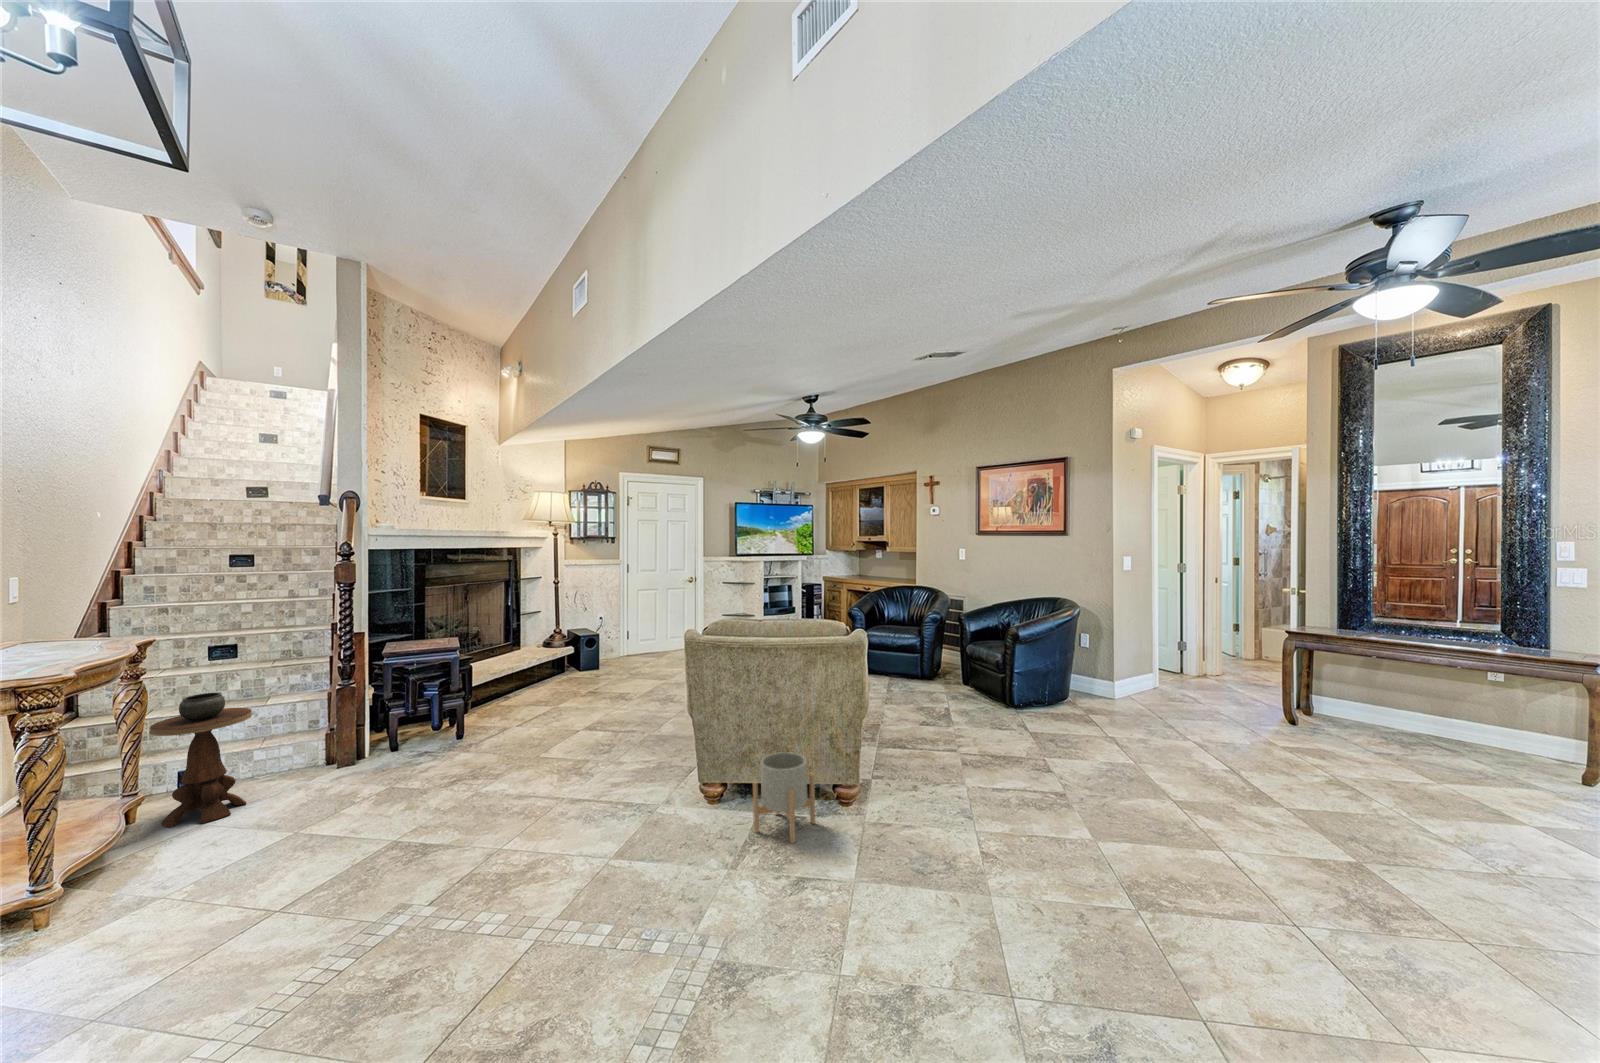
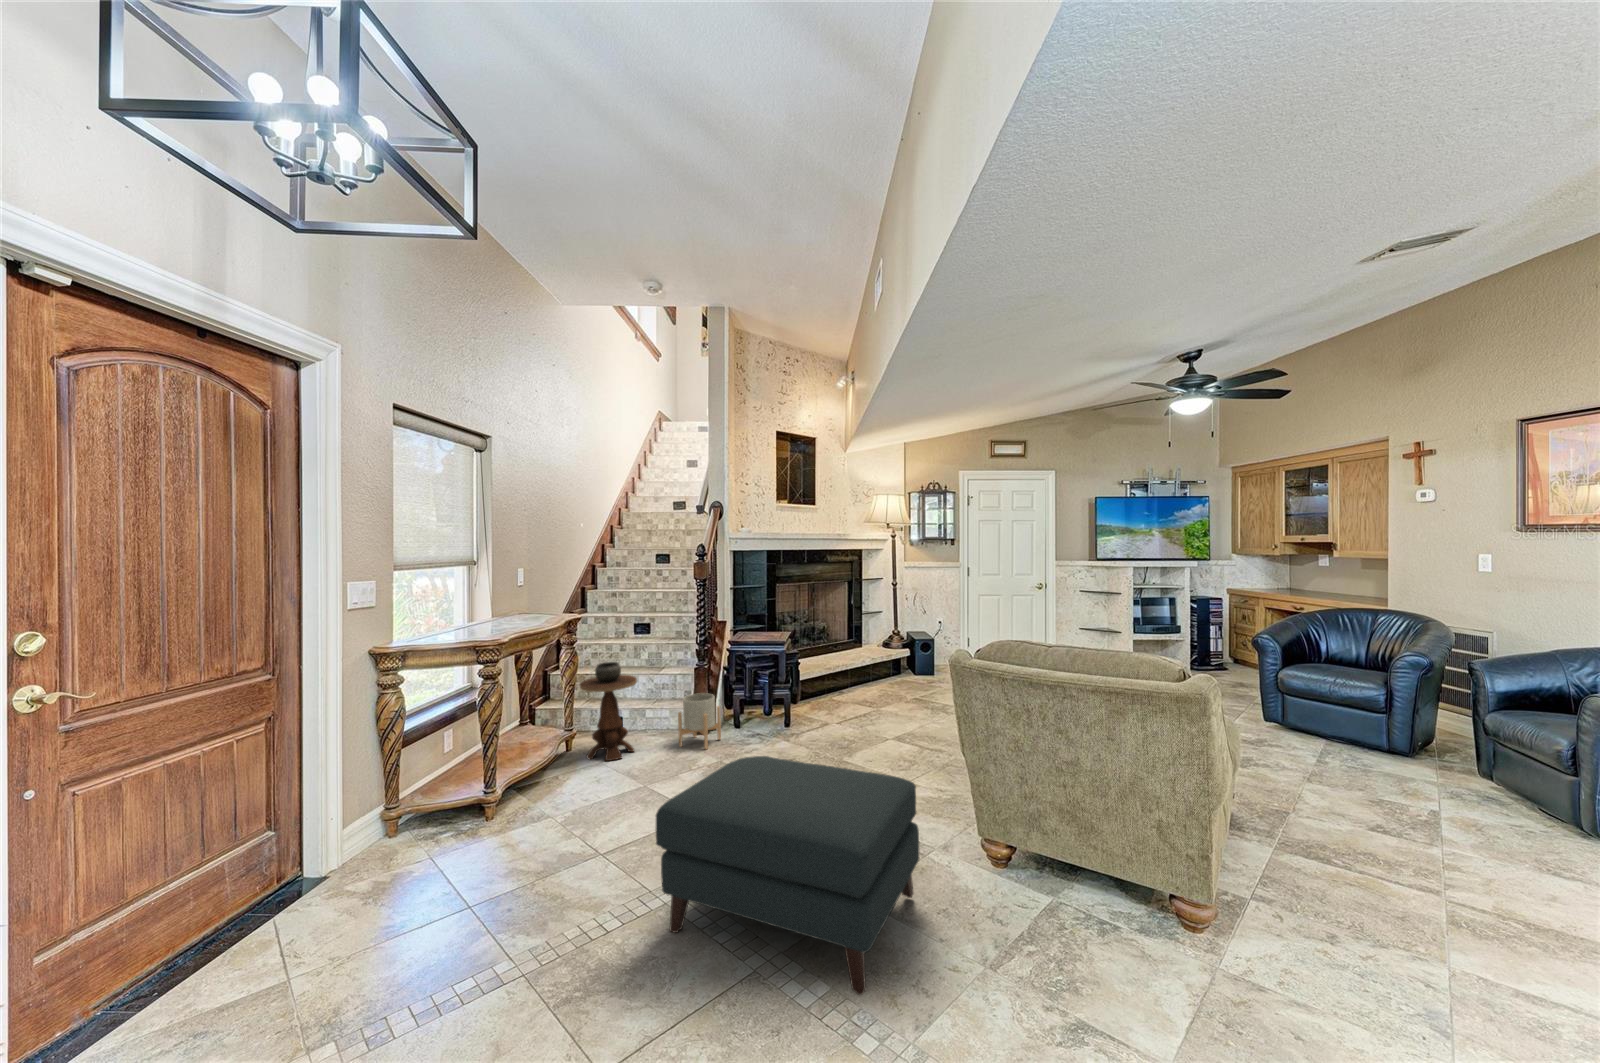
ottoman: none [393,741,659,953] -> present [656,756,919,995]
planter: present [753,752,815,843] -> present [678,693,721,750]

